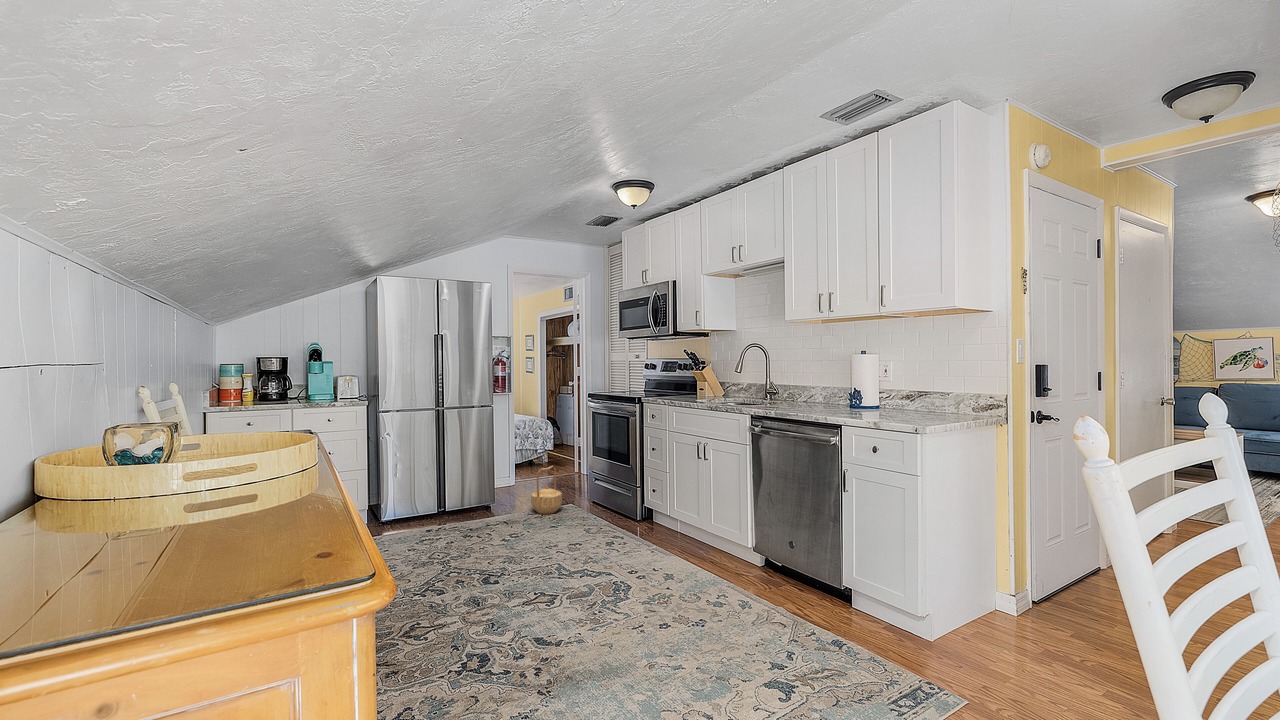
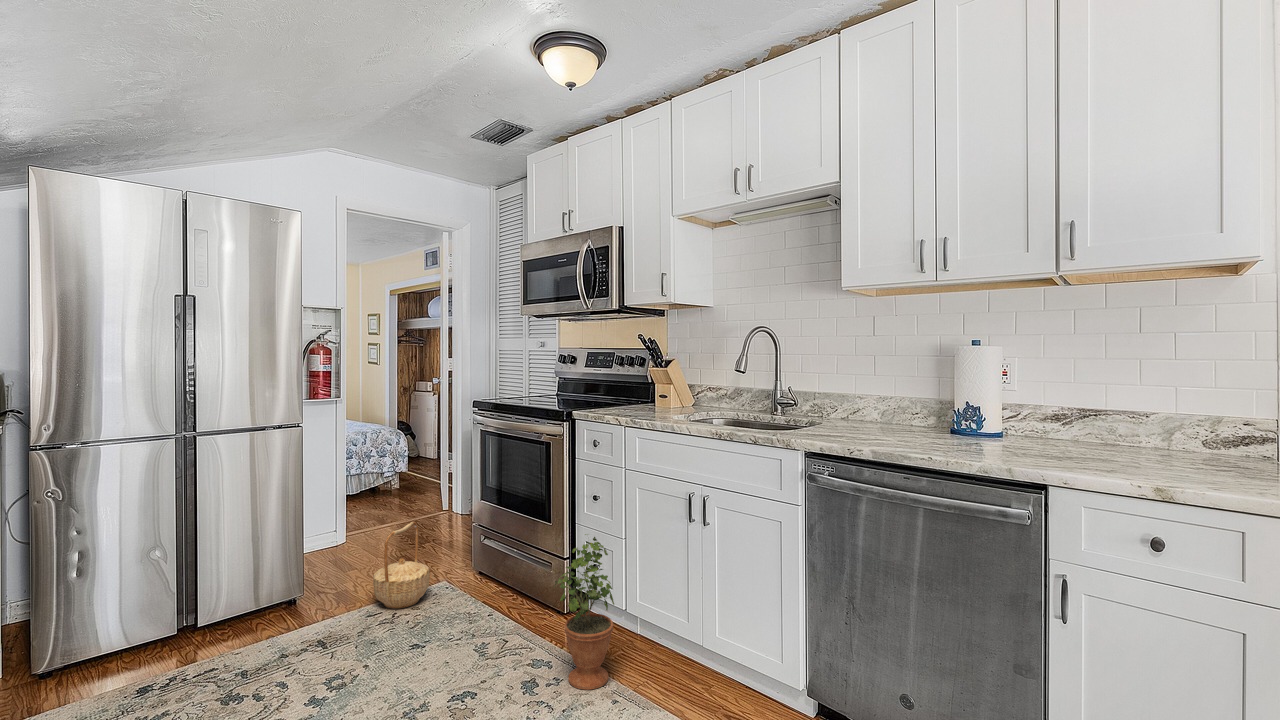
potted plant: none [623,465,657,548] -> present [554,534,614,690]

